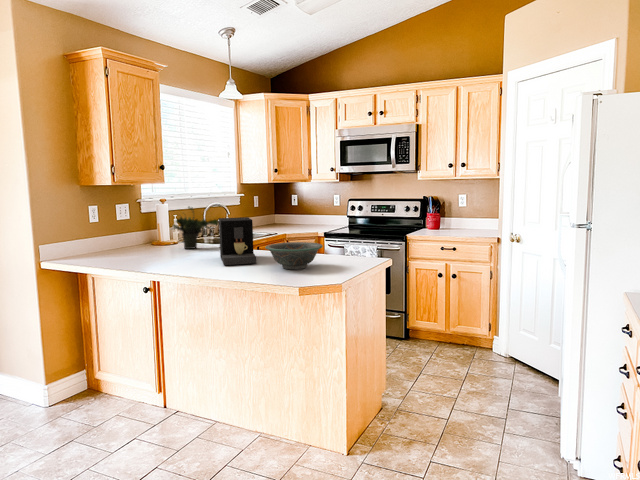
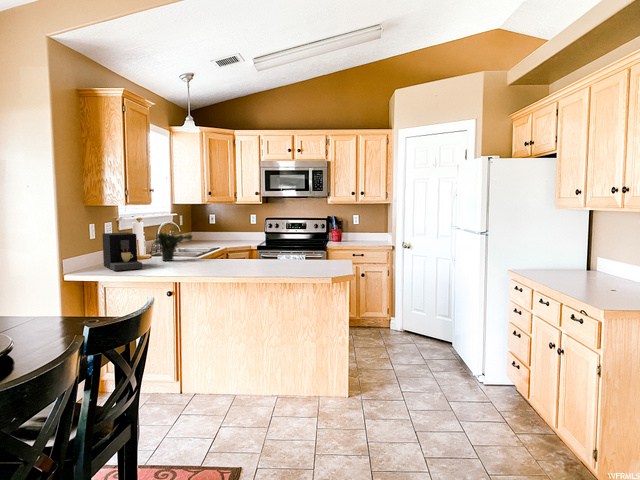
coffee maker: present [219,217,256,265] -> present [102,232,142,271]
decorative bowl: present [265,242,323,269] -> none [273,250,317,270]

